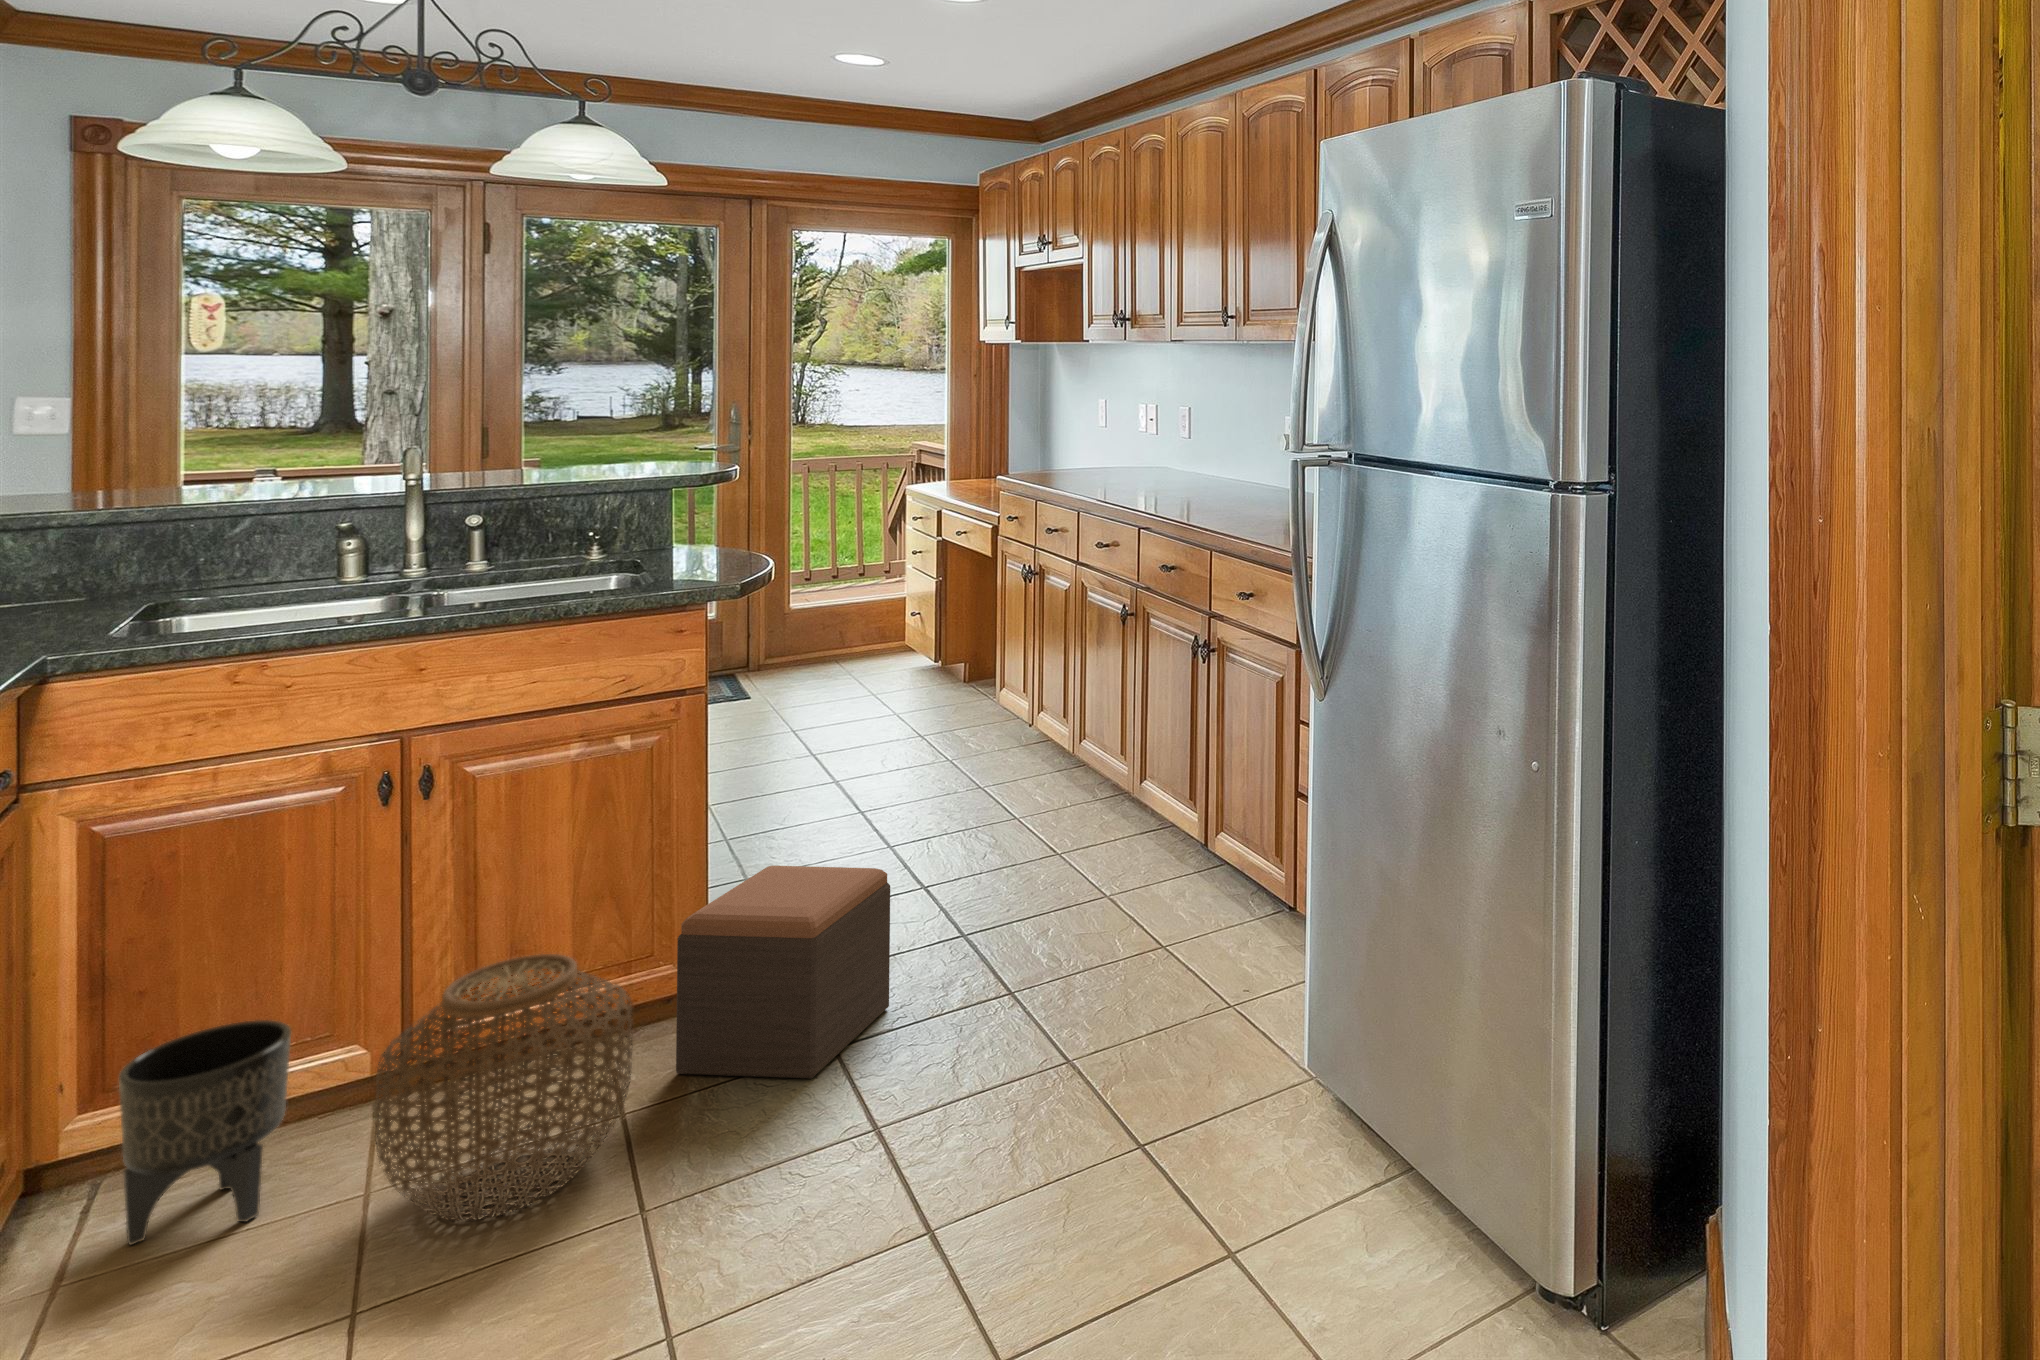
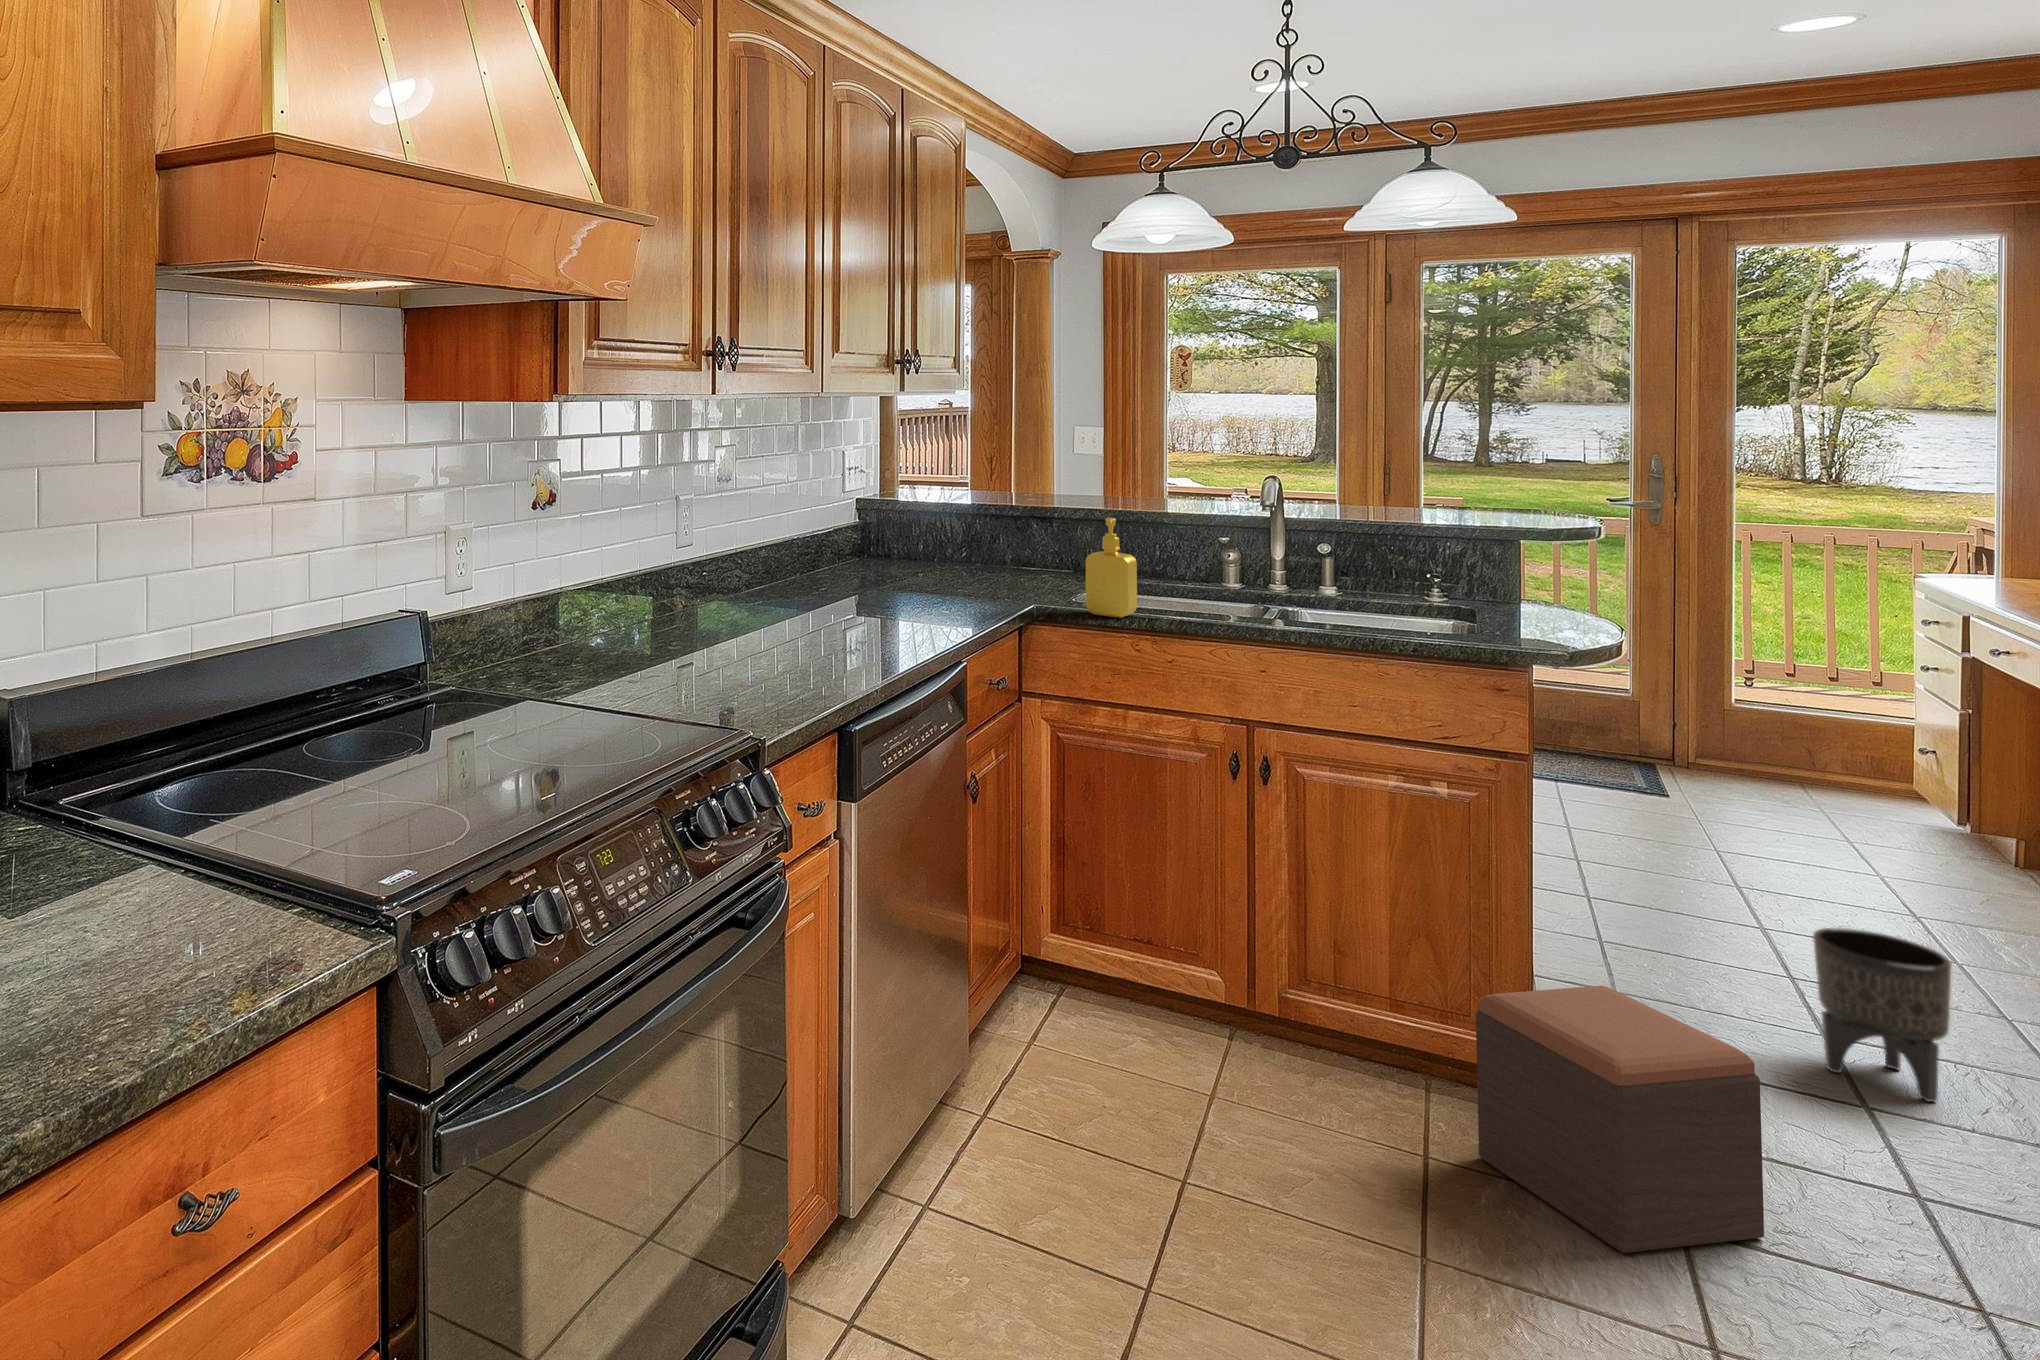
soap dispenser: none [162,517,248,650] -> present [1086,518,1137,618]
woven basket: present [375,954,633,1221] -> none [1190,947,1403,1190]
planter: present [119,1020,291,1246] -> present [1813,928,1952,1102]

